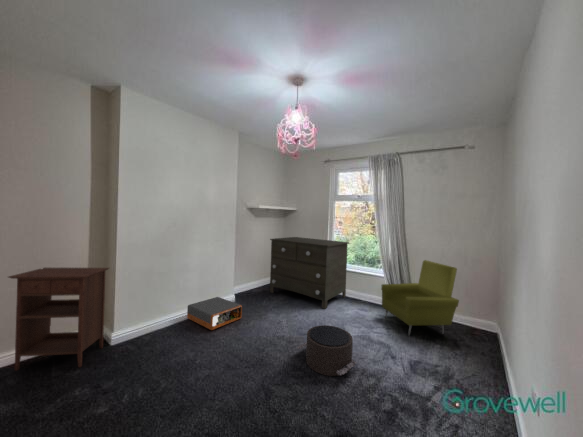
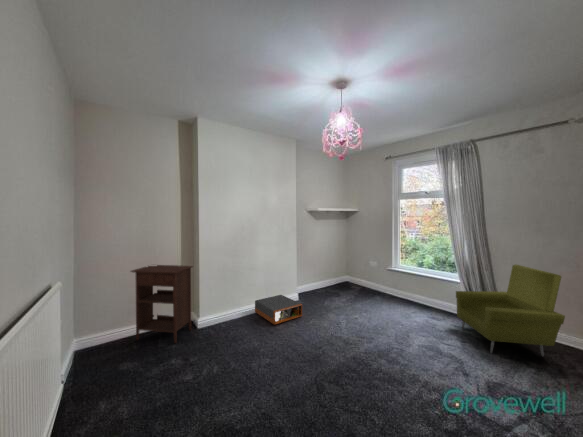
dresser: present [270,237,349,309] -> none [330,238,417,314]
pouf: present [297,325,356,376] -> none [352,330,417,384]

